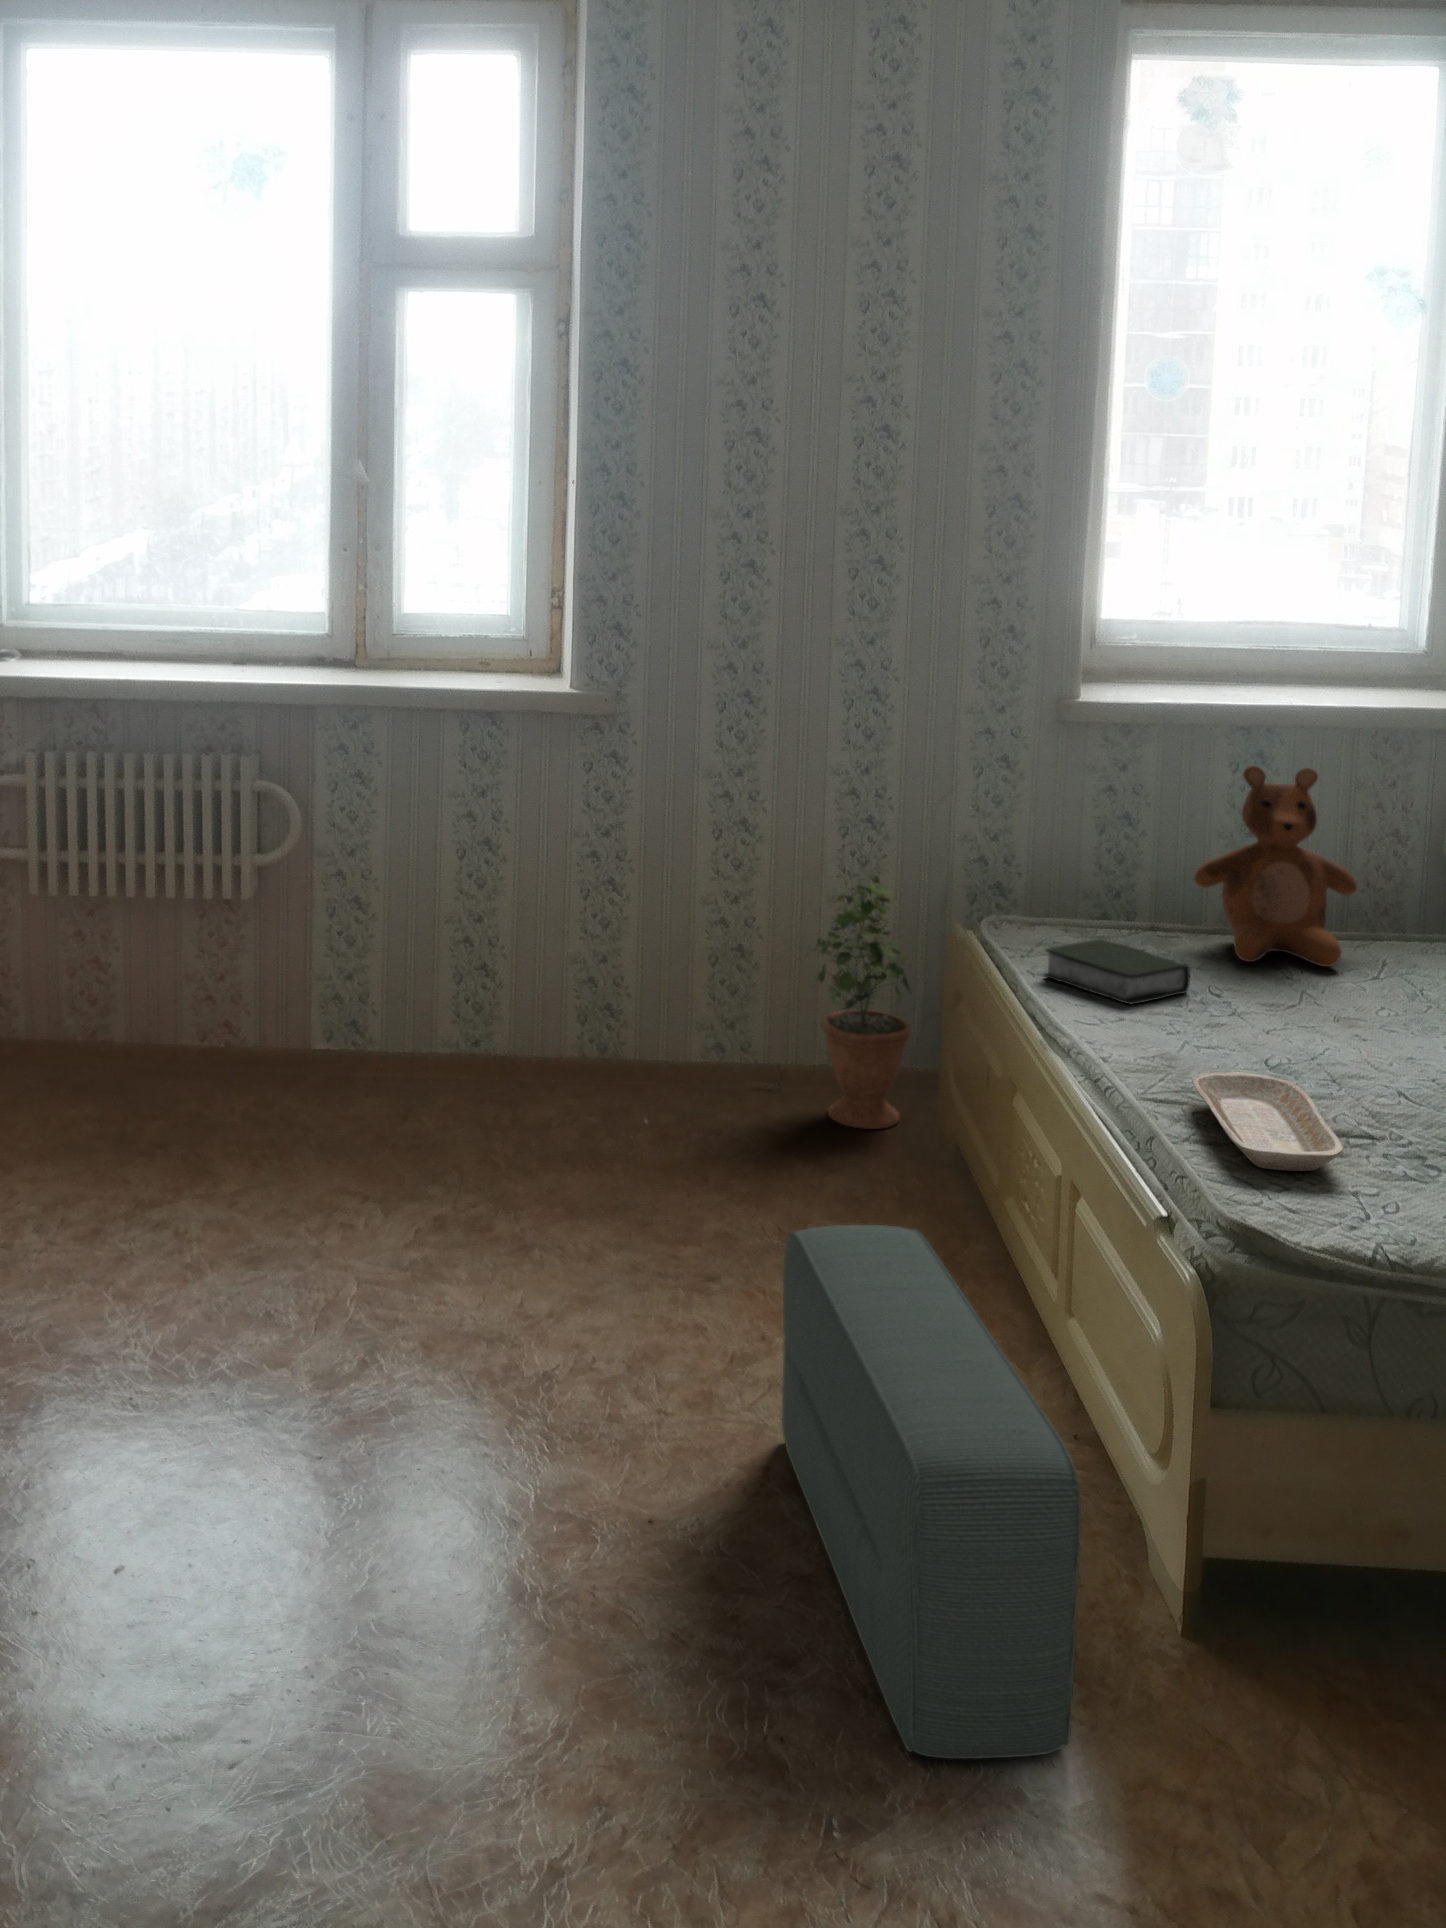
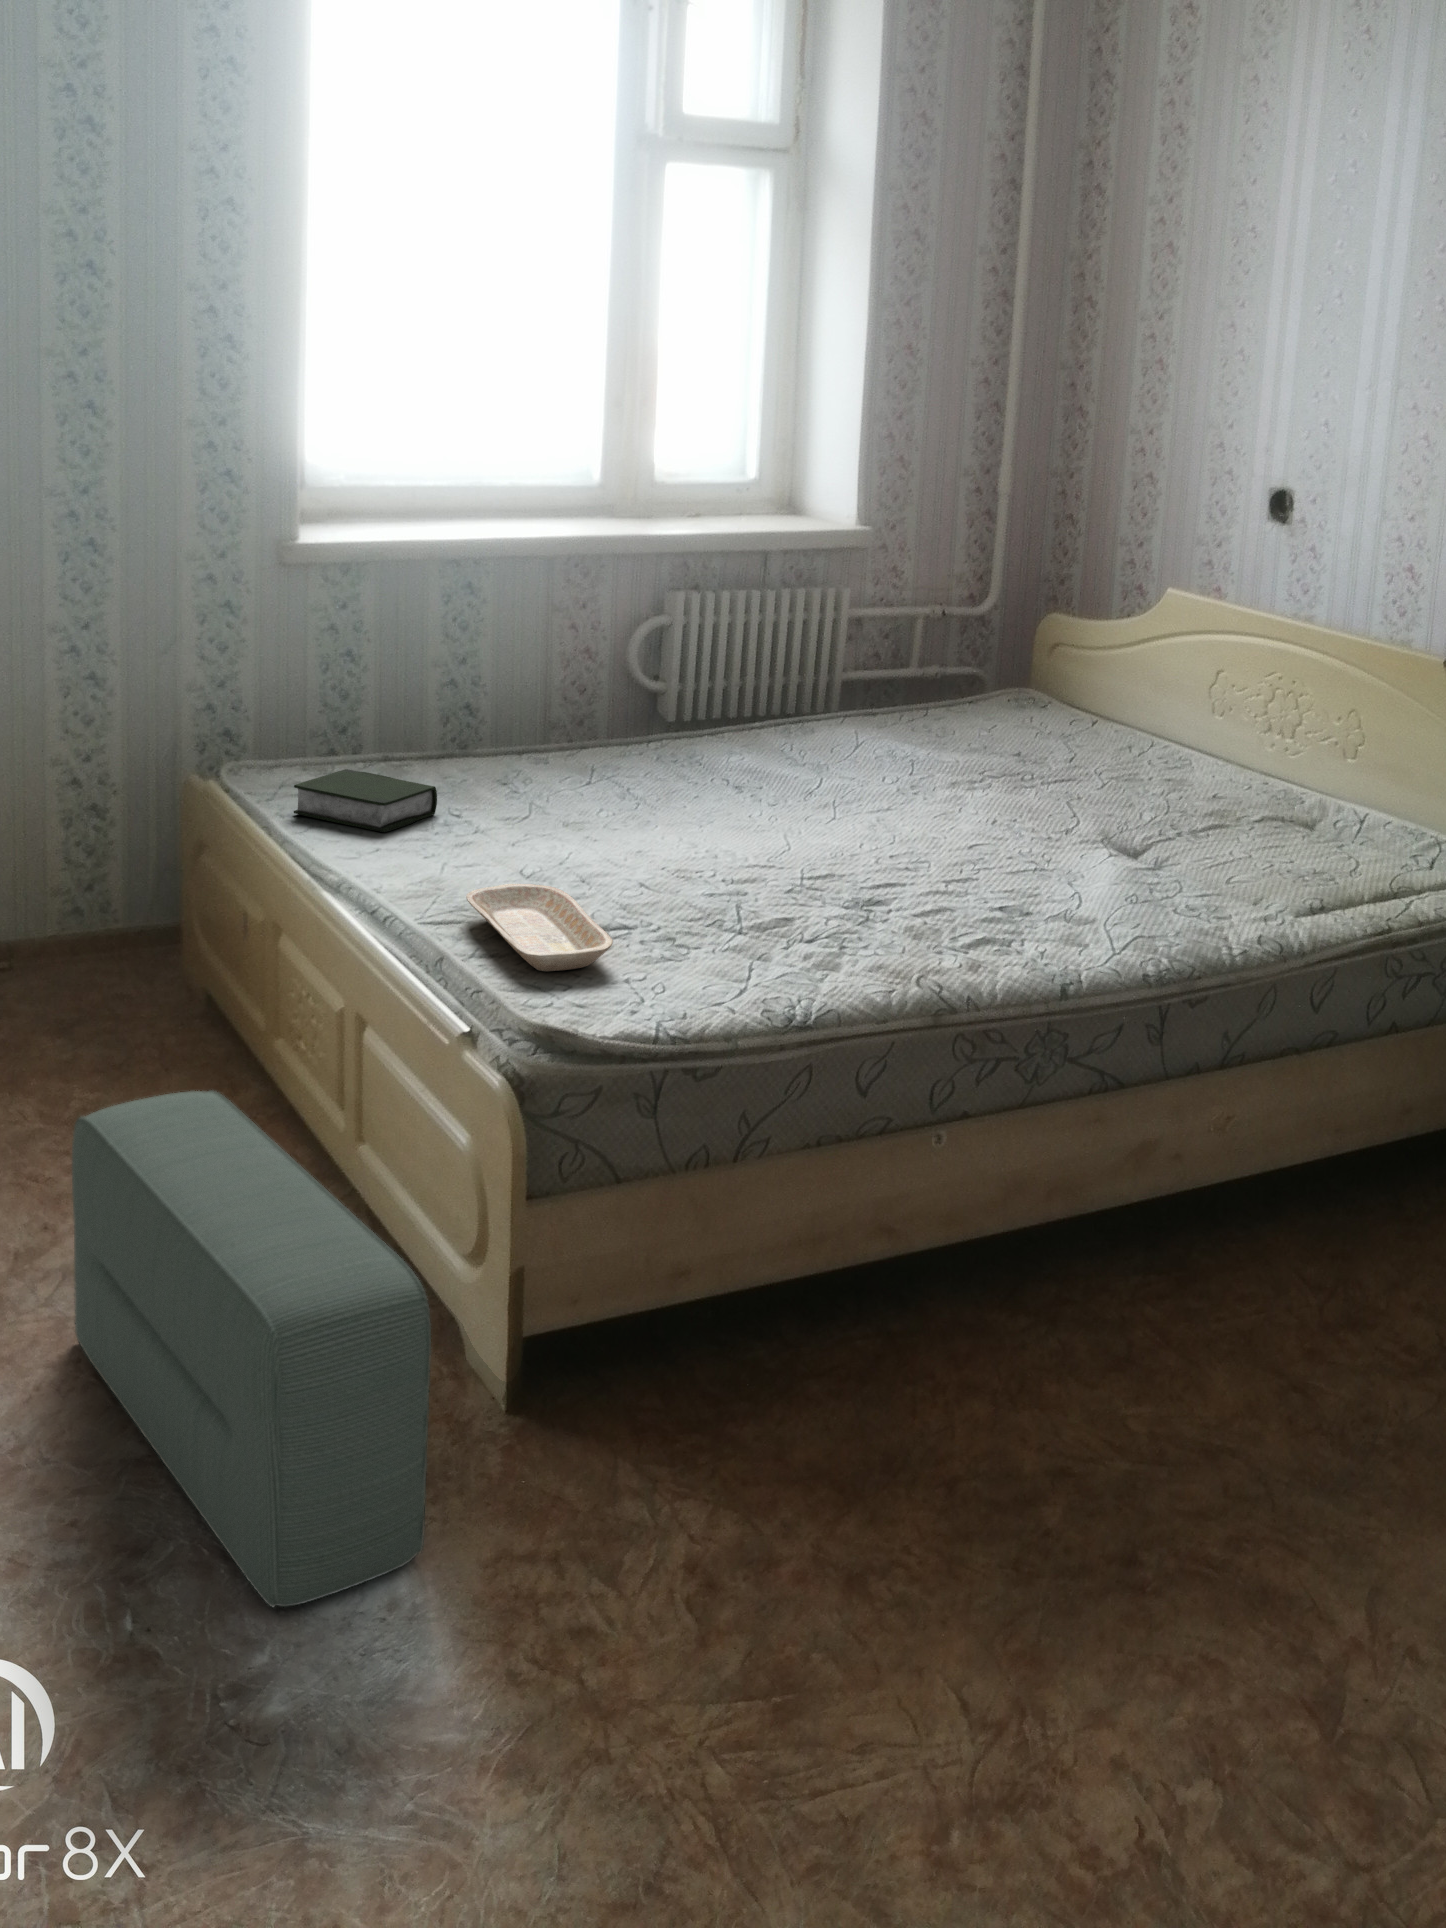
teddy bear: present [1194,766,1357,967] -> none [427,584,574,779]
potted plant: present [816,877,911,1129] -> none [21,719,144,1000]

